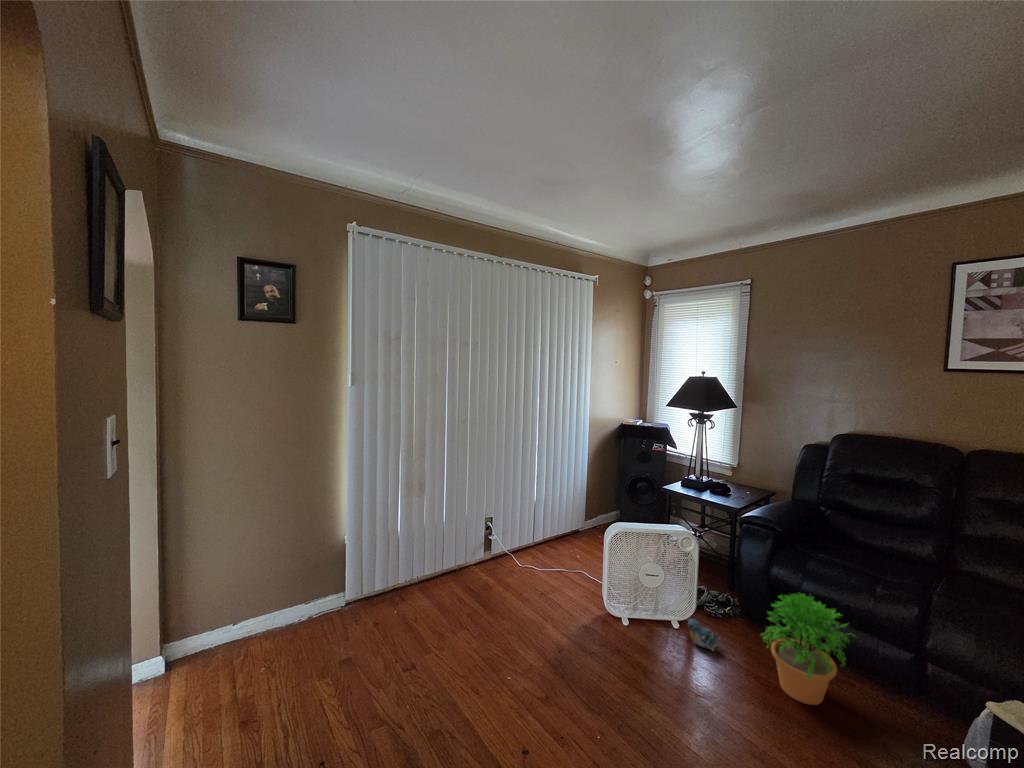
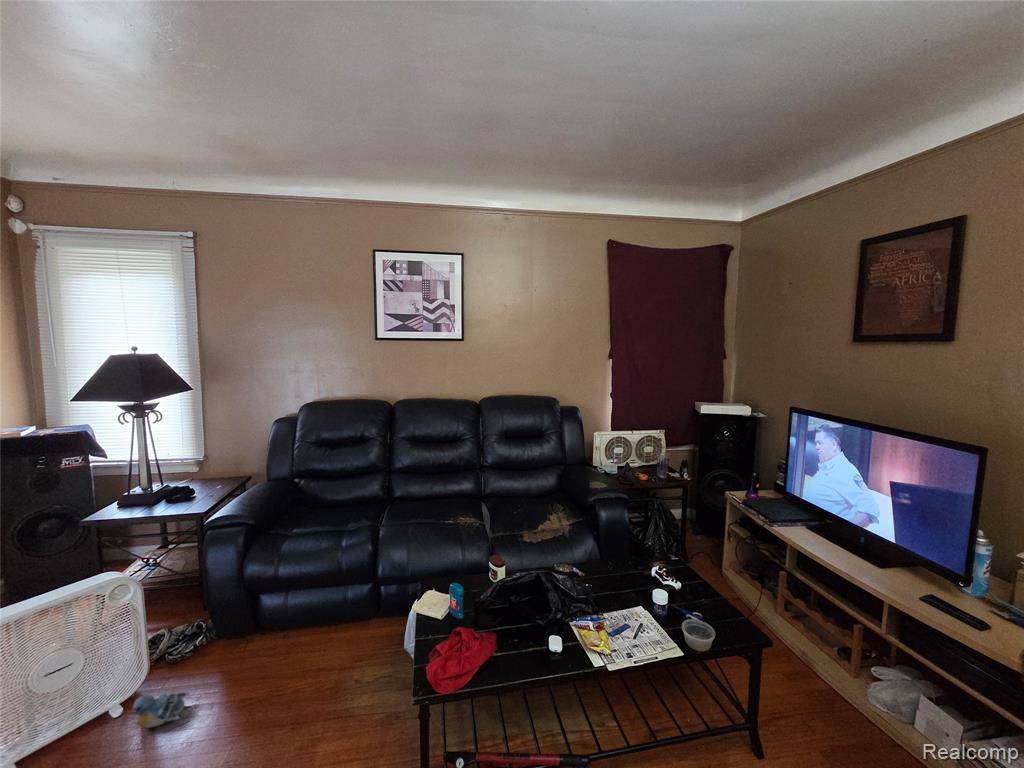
potted plant: present [763,593,847,705] -> none [238,577,335,702]

